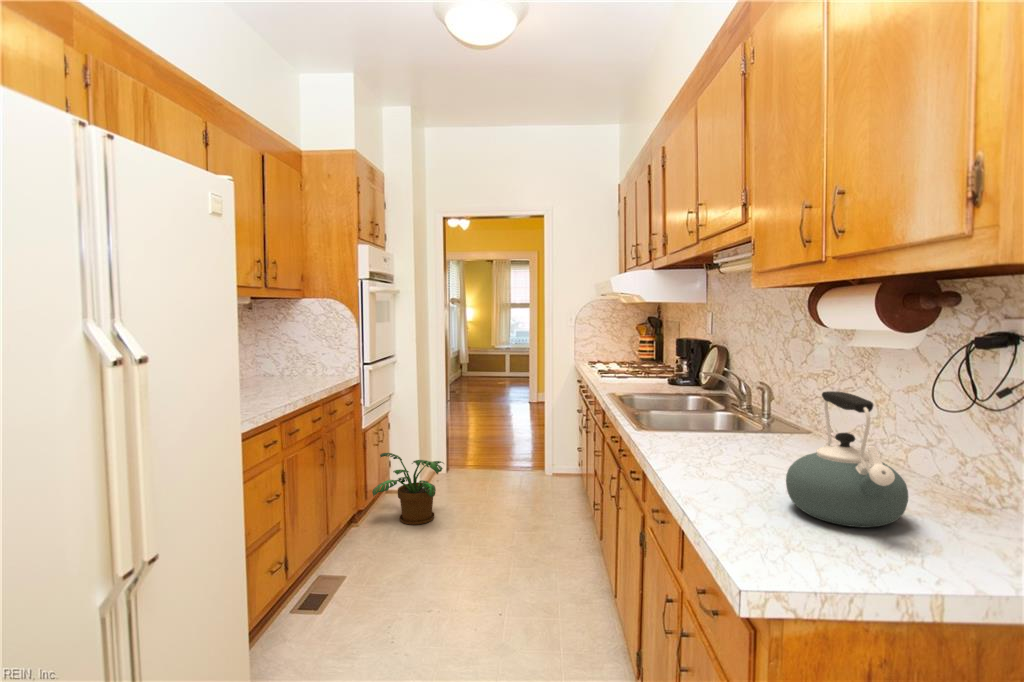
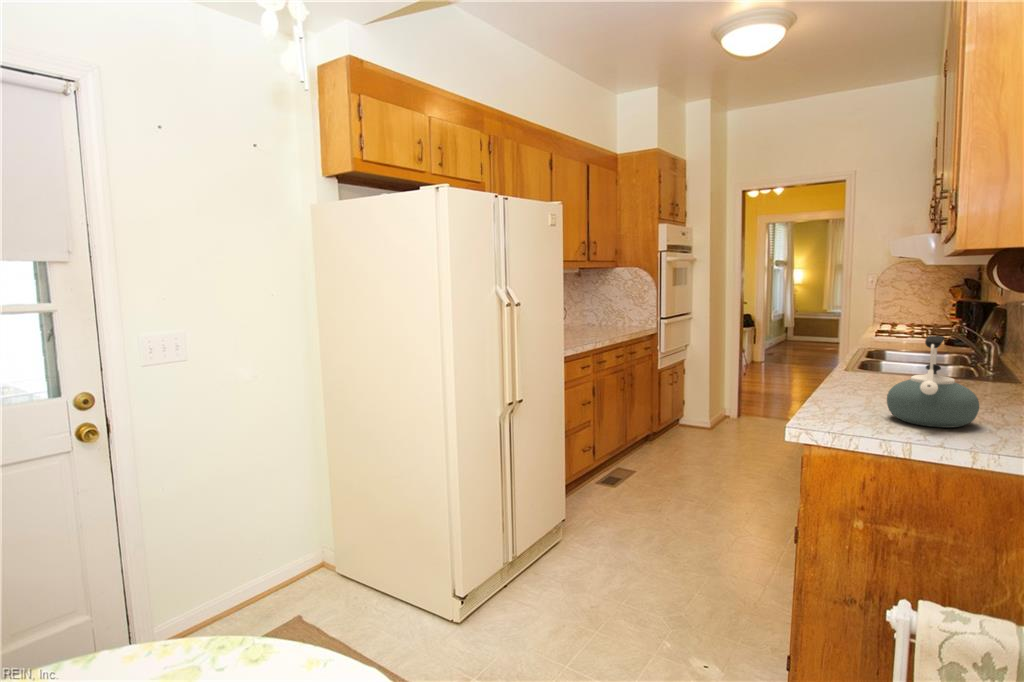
potted plant: present [372,453,444,525] -> none [663,391,726,451]

